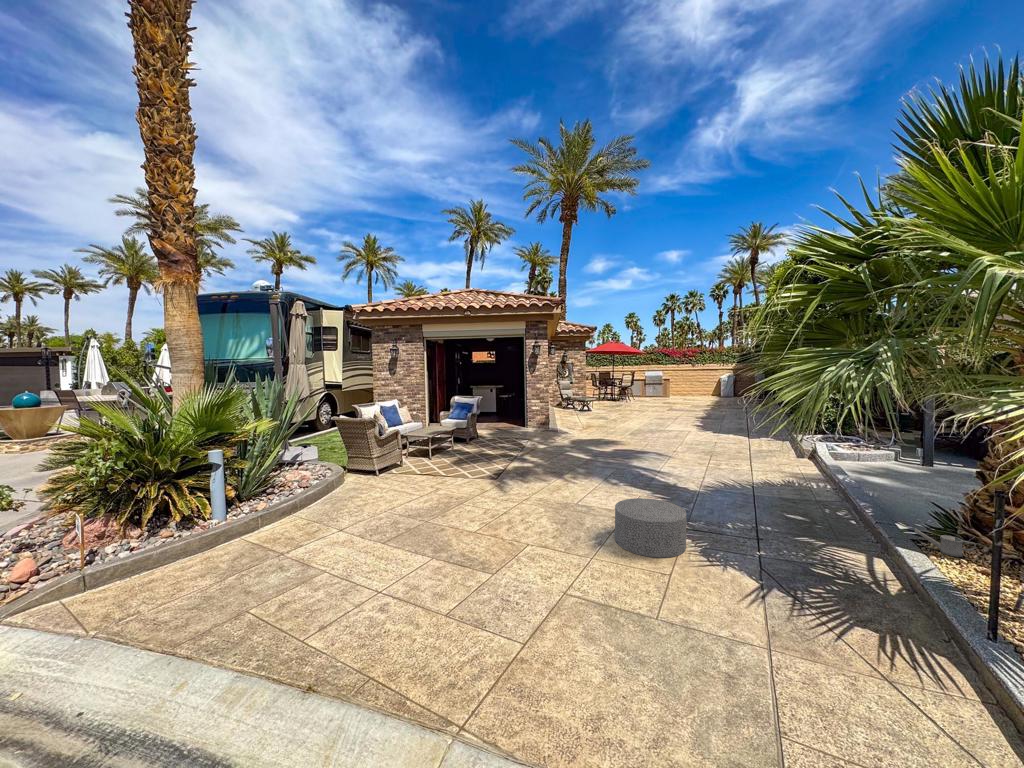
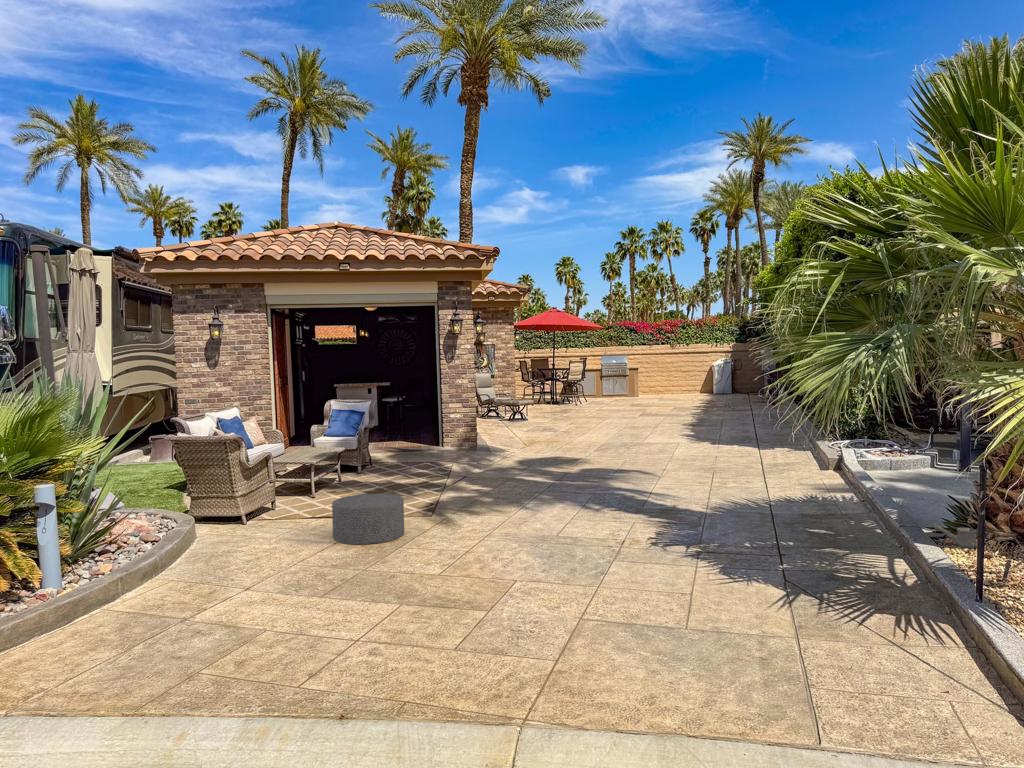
ottoman: present [615,498,686,558] -> present [332,494,404,544]

